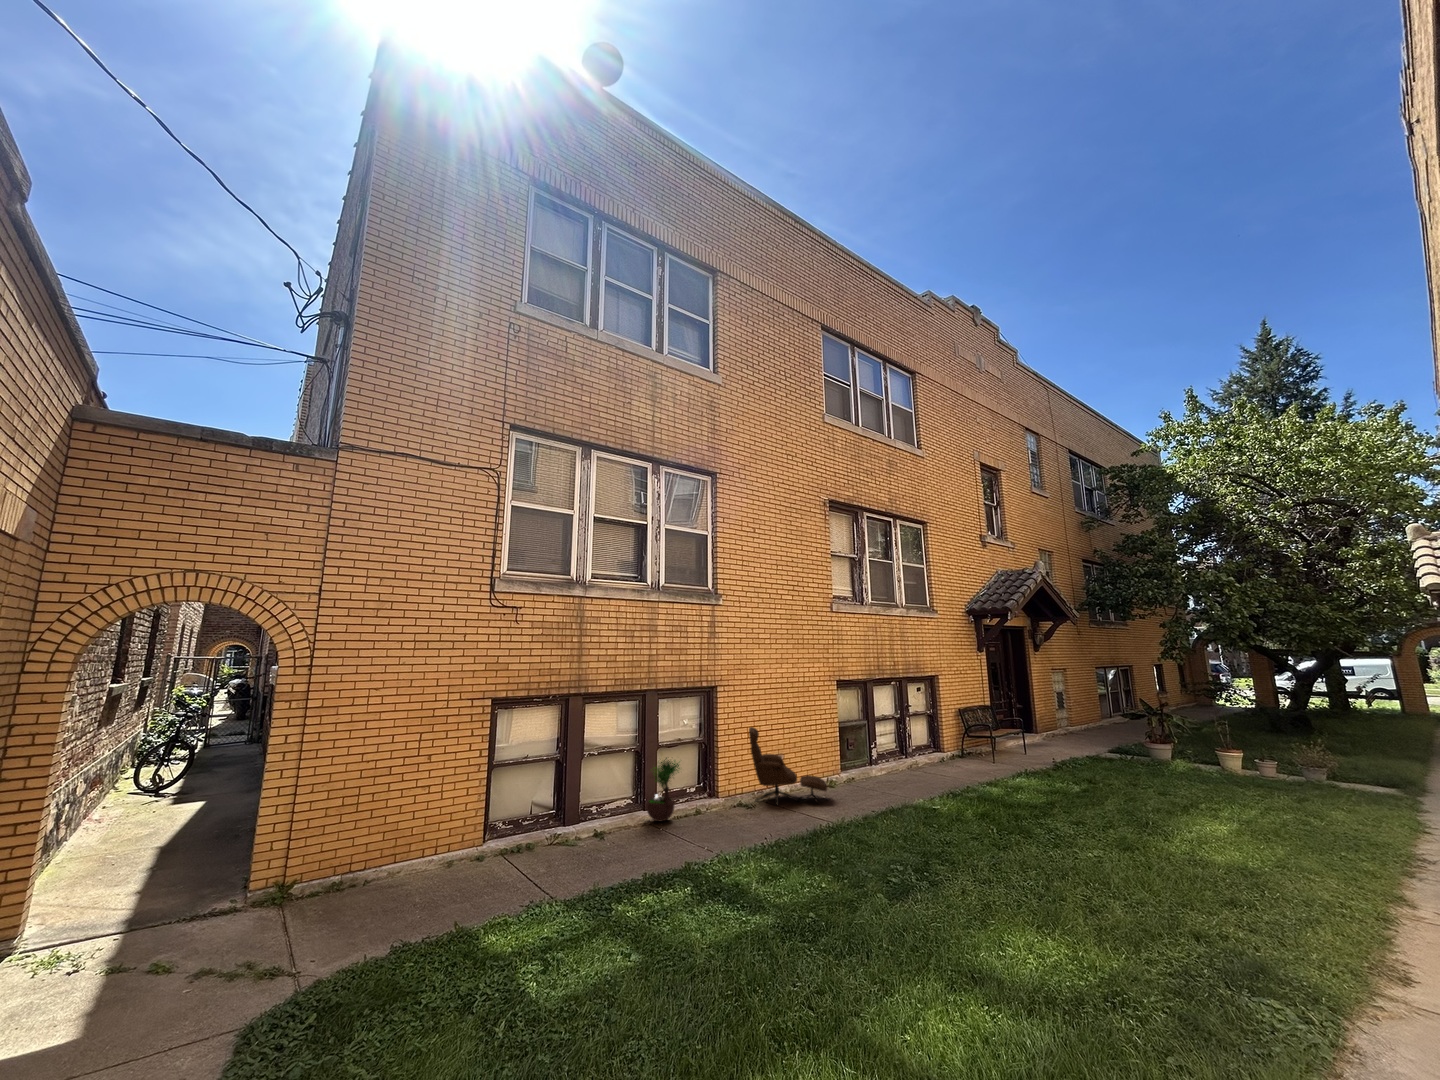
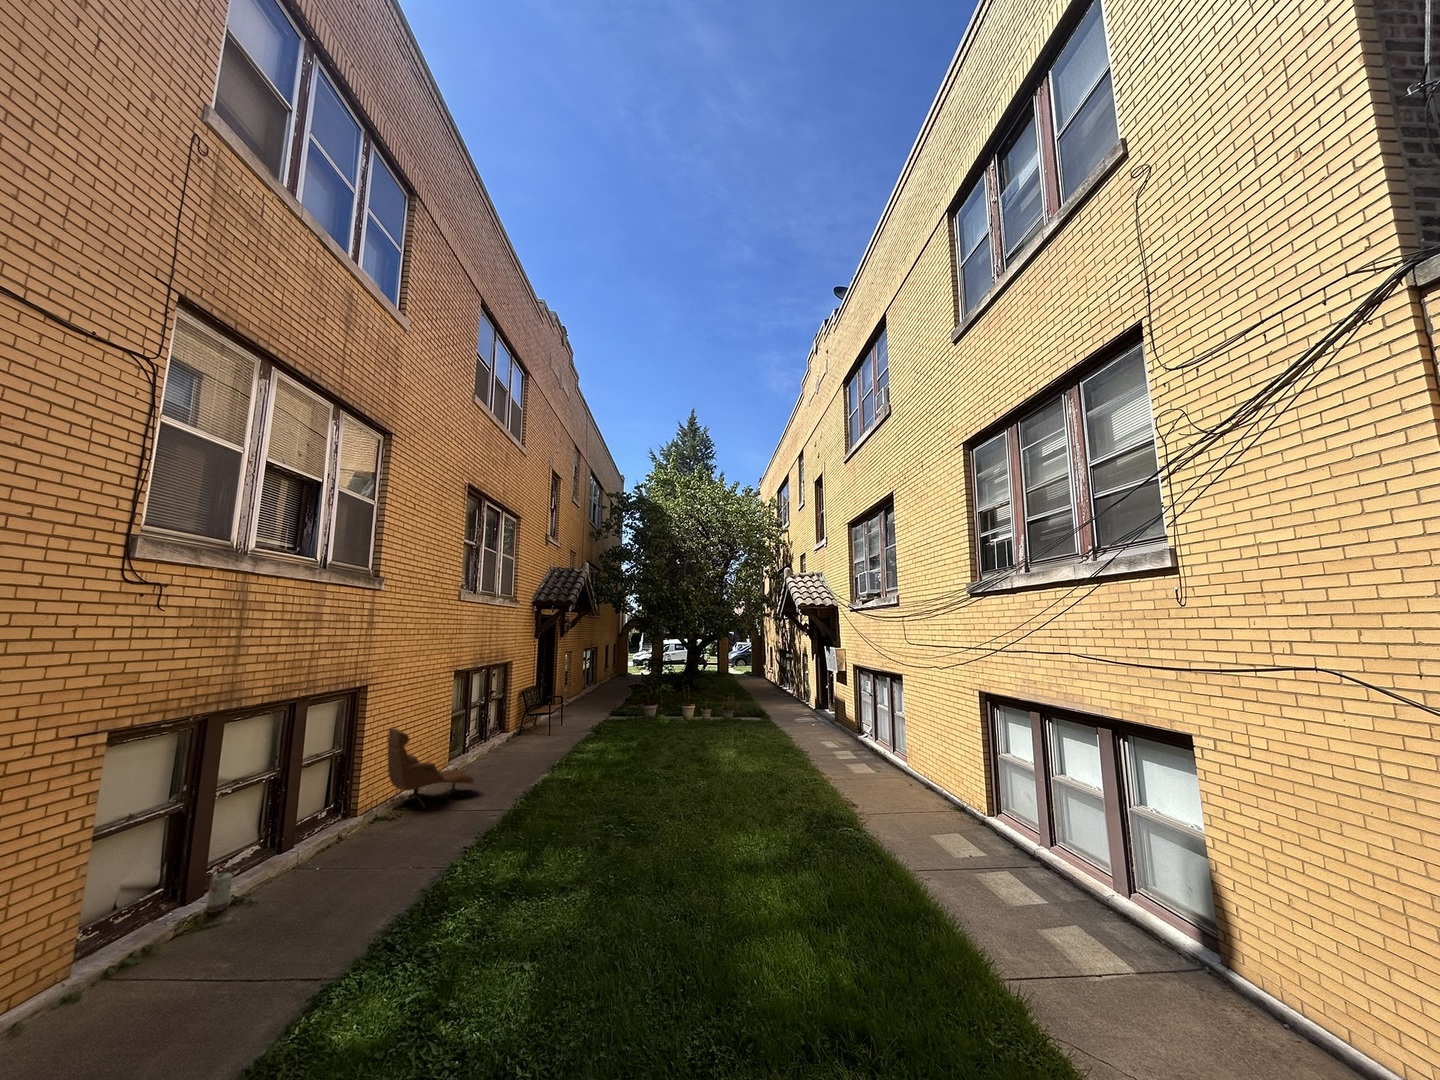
potted tree: present [647,758,680,821] -> none [291,774,352,860]
watering can: none [571,803,594,837] -> present [206,864,233,913]

